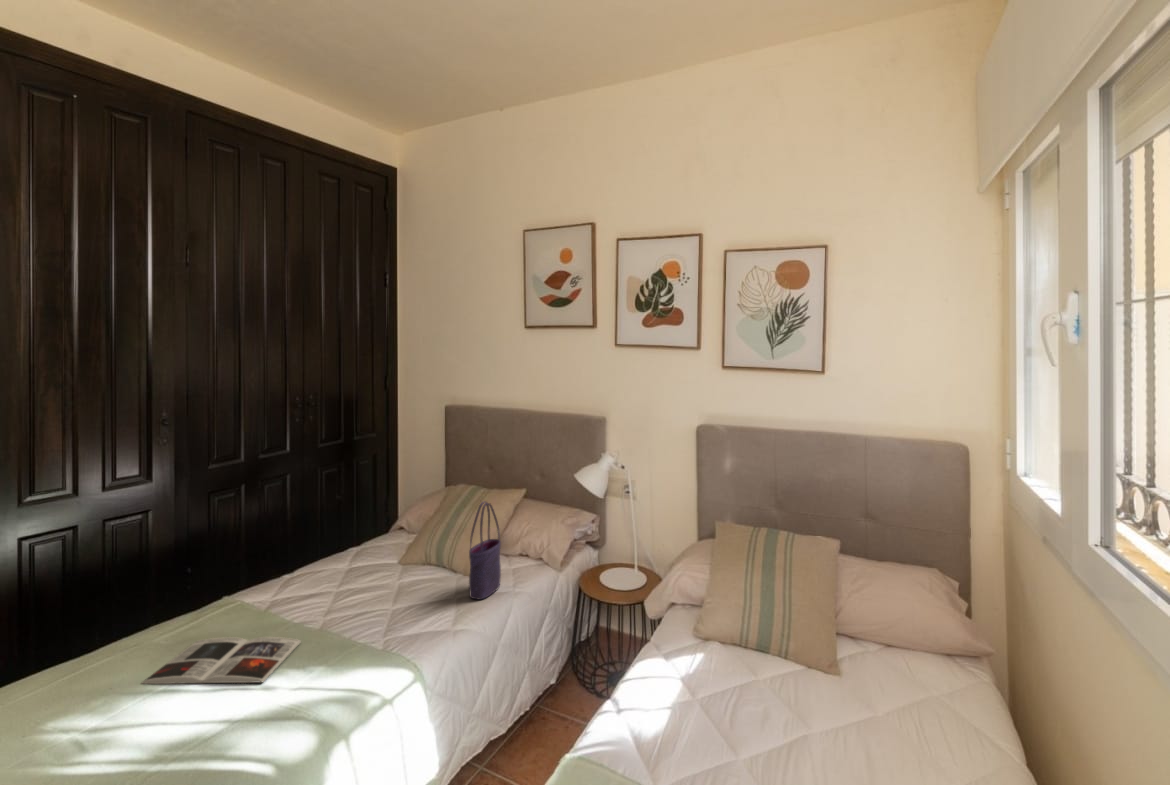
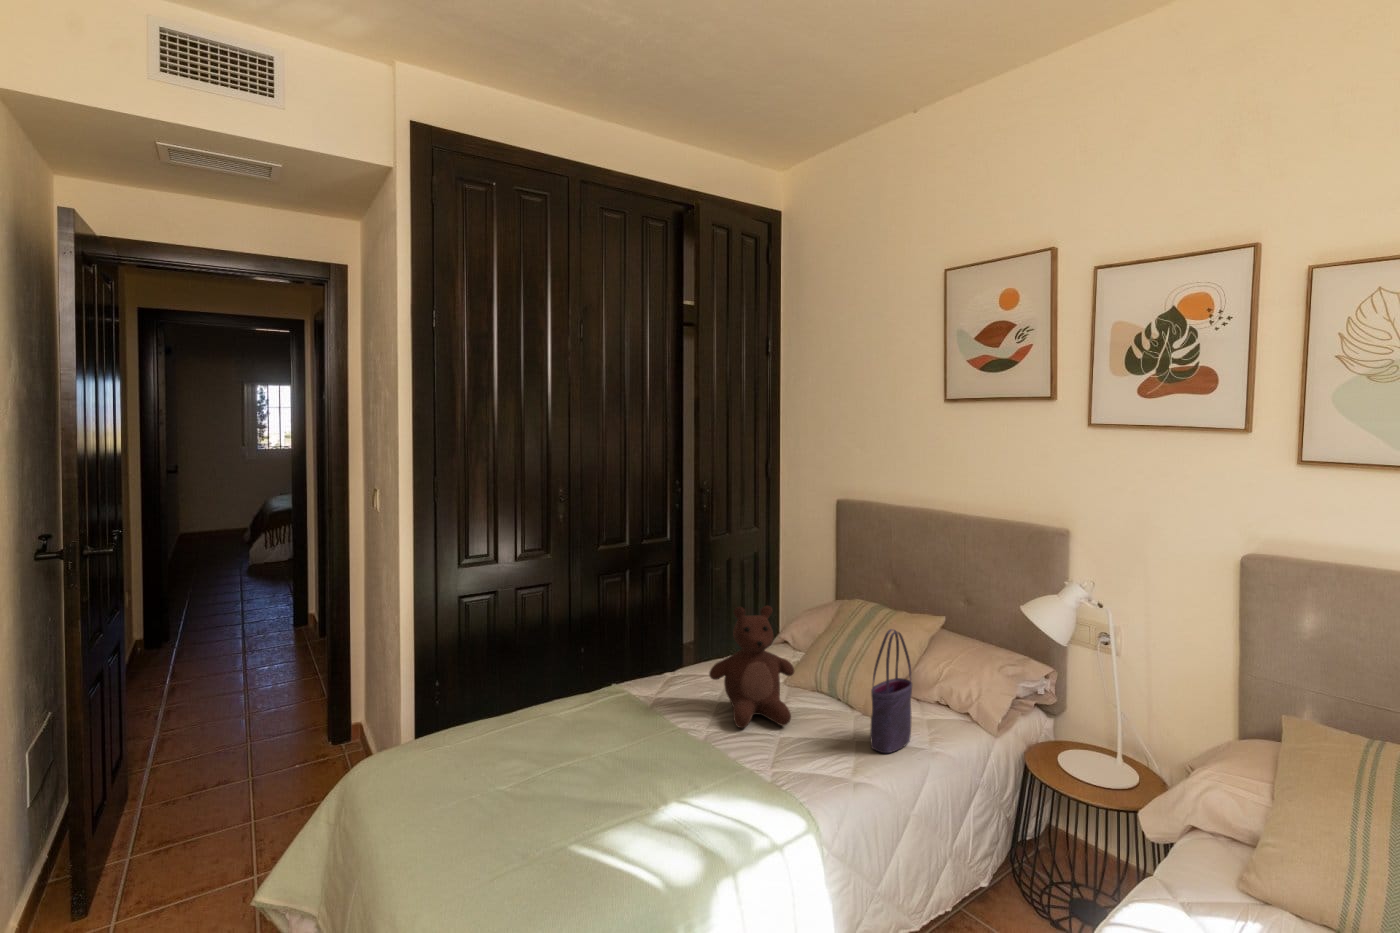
teddy bear: none [327,495,406,603] -> present [709,606,794,728]
magazine: present [142,637,301,684] -> none [549,735,686,793]

